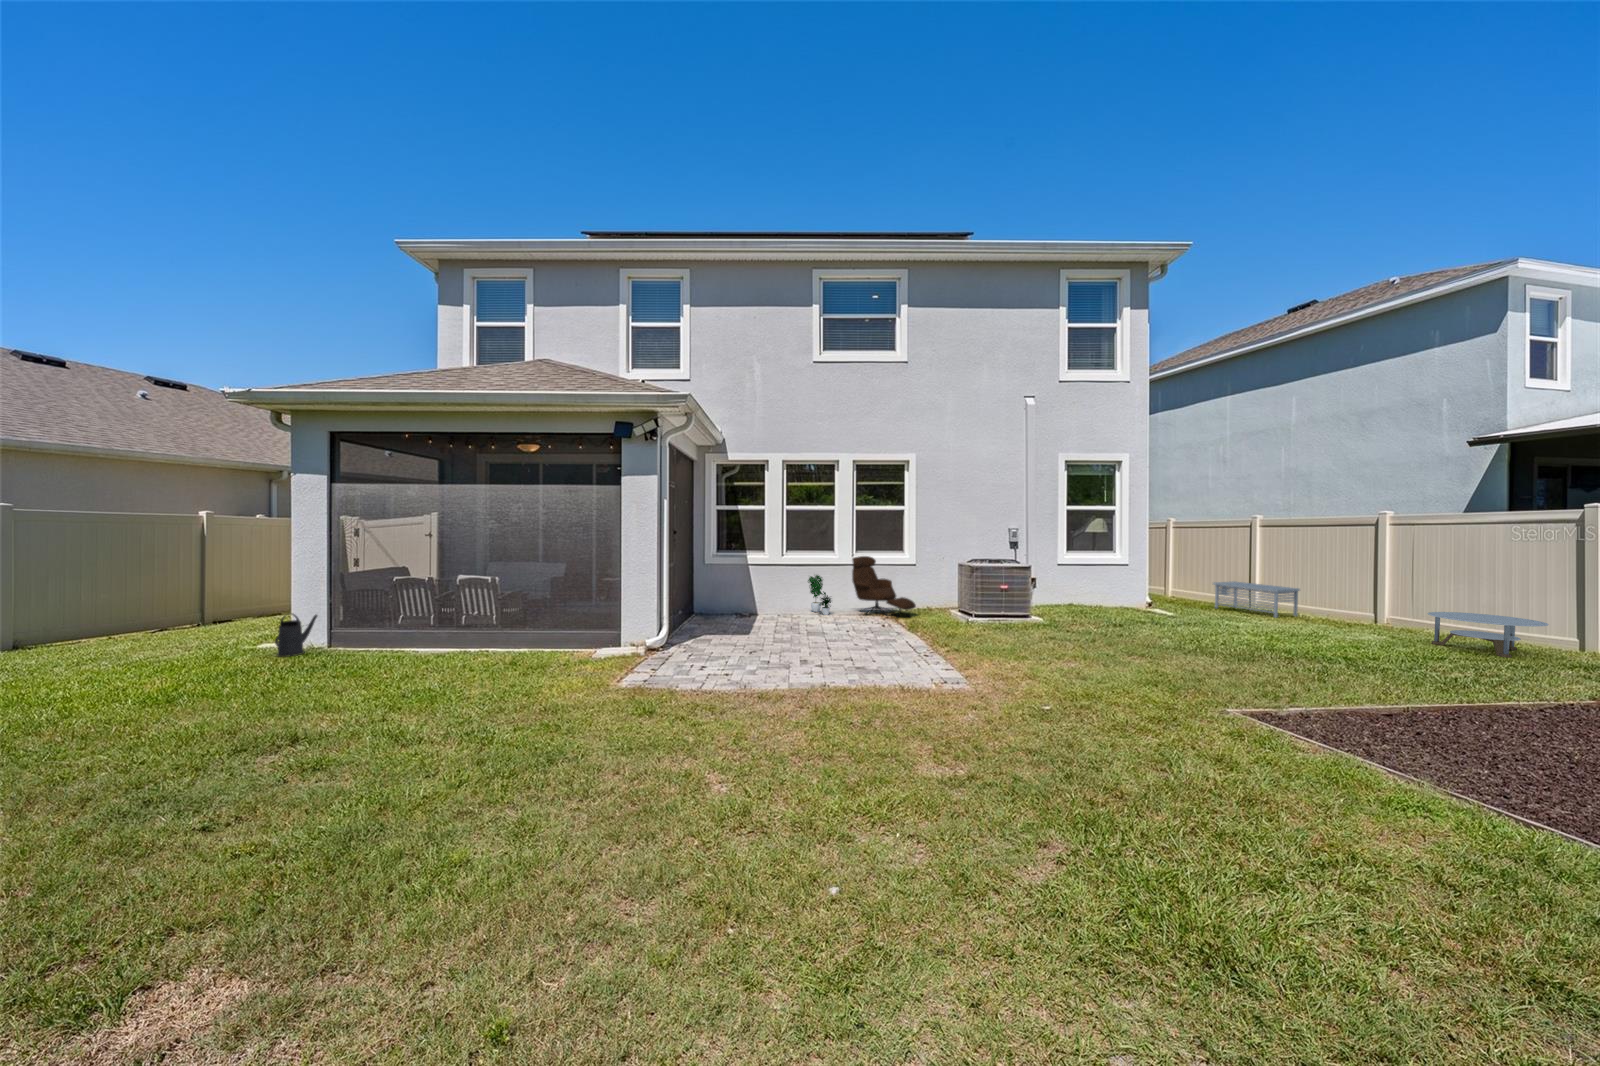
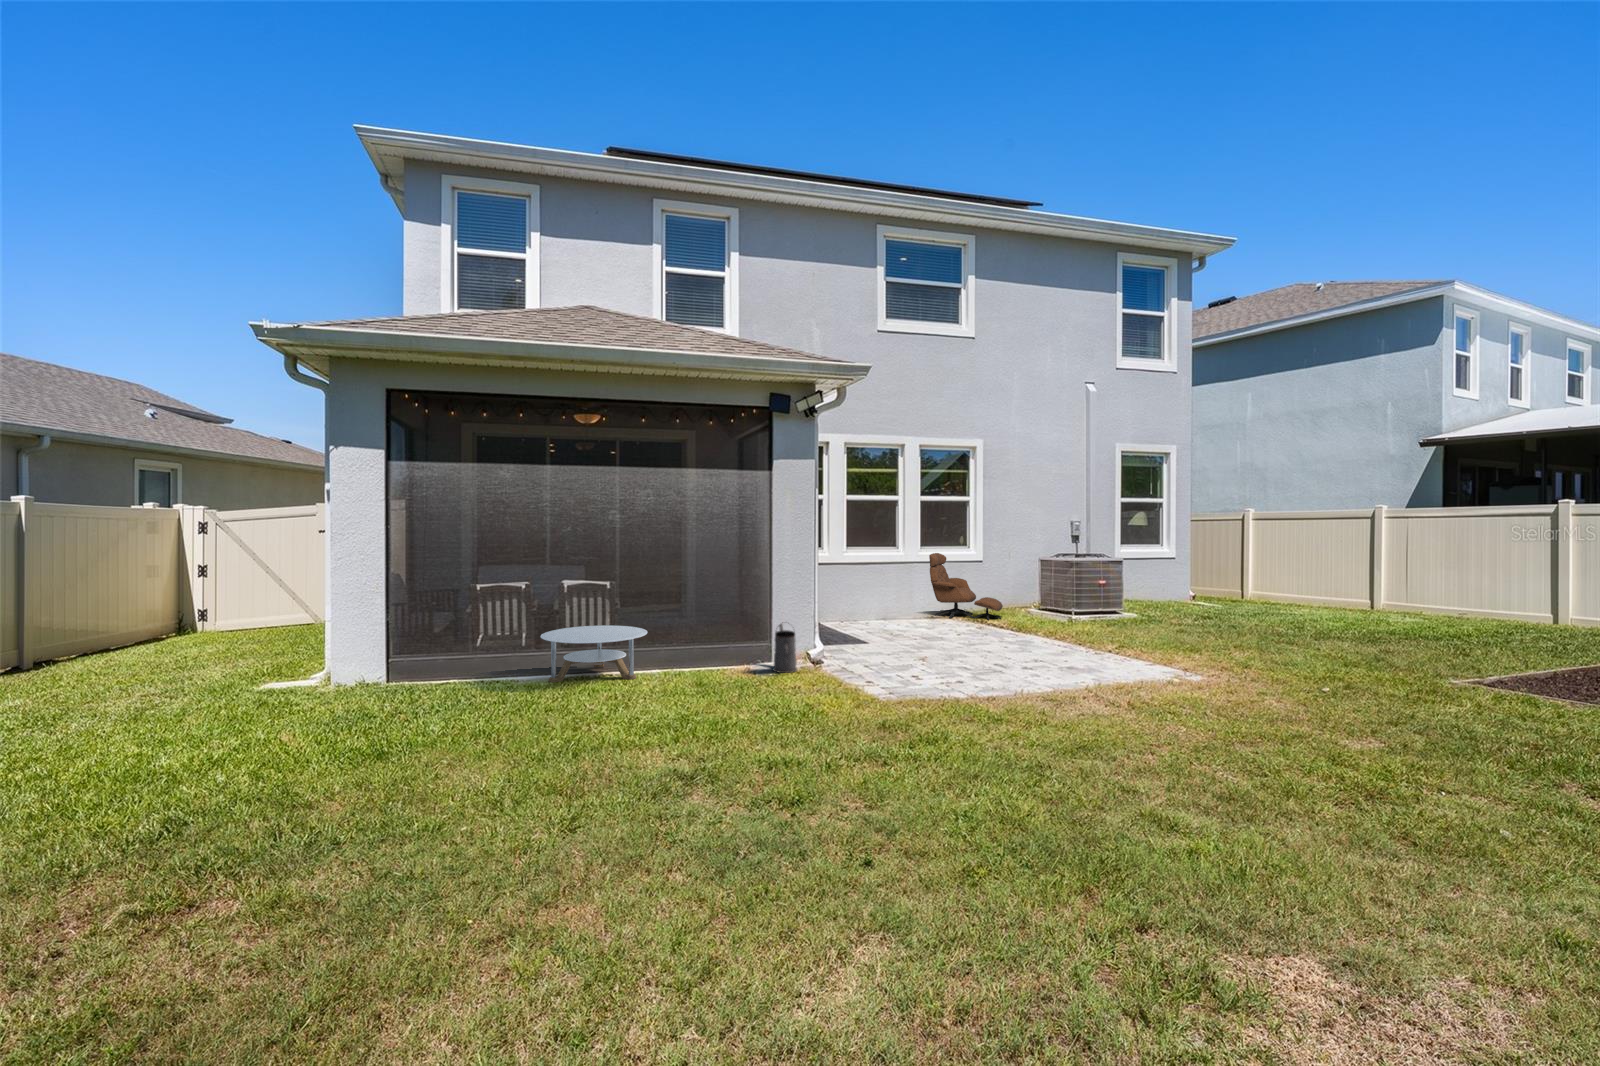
potted plant: present [808,575,831,615] -> none [881,572,919,620]
storage bench: present [1213,581,1300,618] -> none [1239,572,1318,605]
round table: present [1428,612,1549,658] -> present [541,625,648,682]
watering can: present [275,614,317,657] -> present [773,622,797,673]

